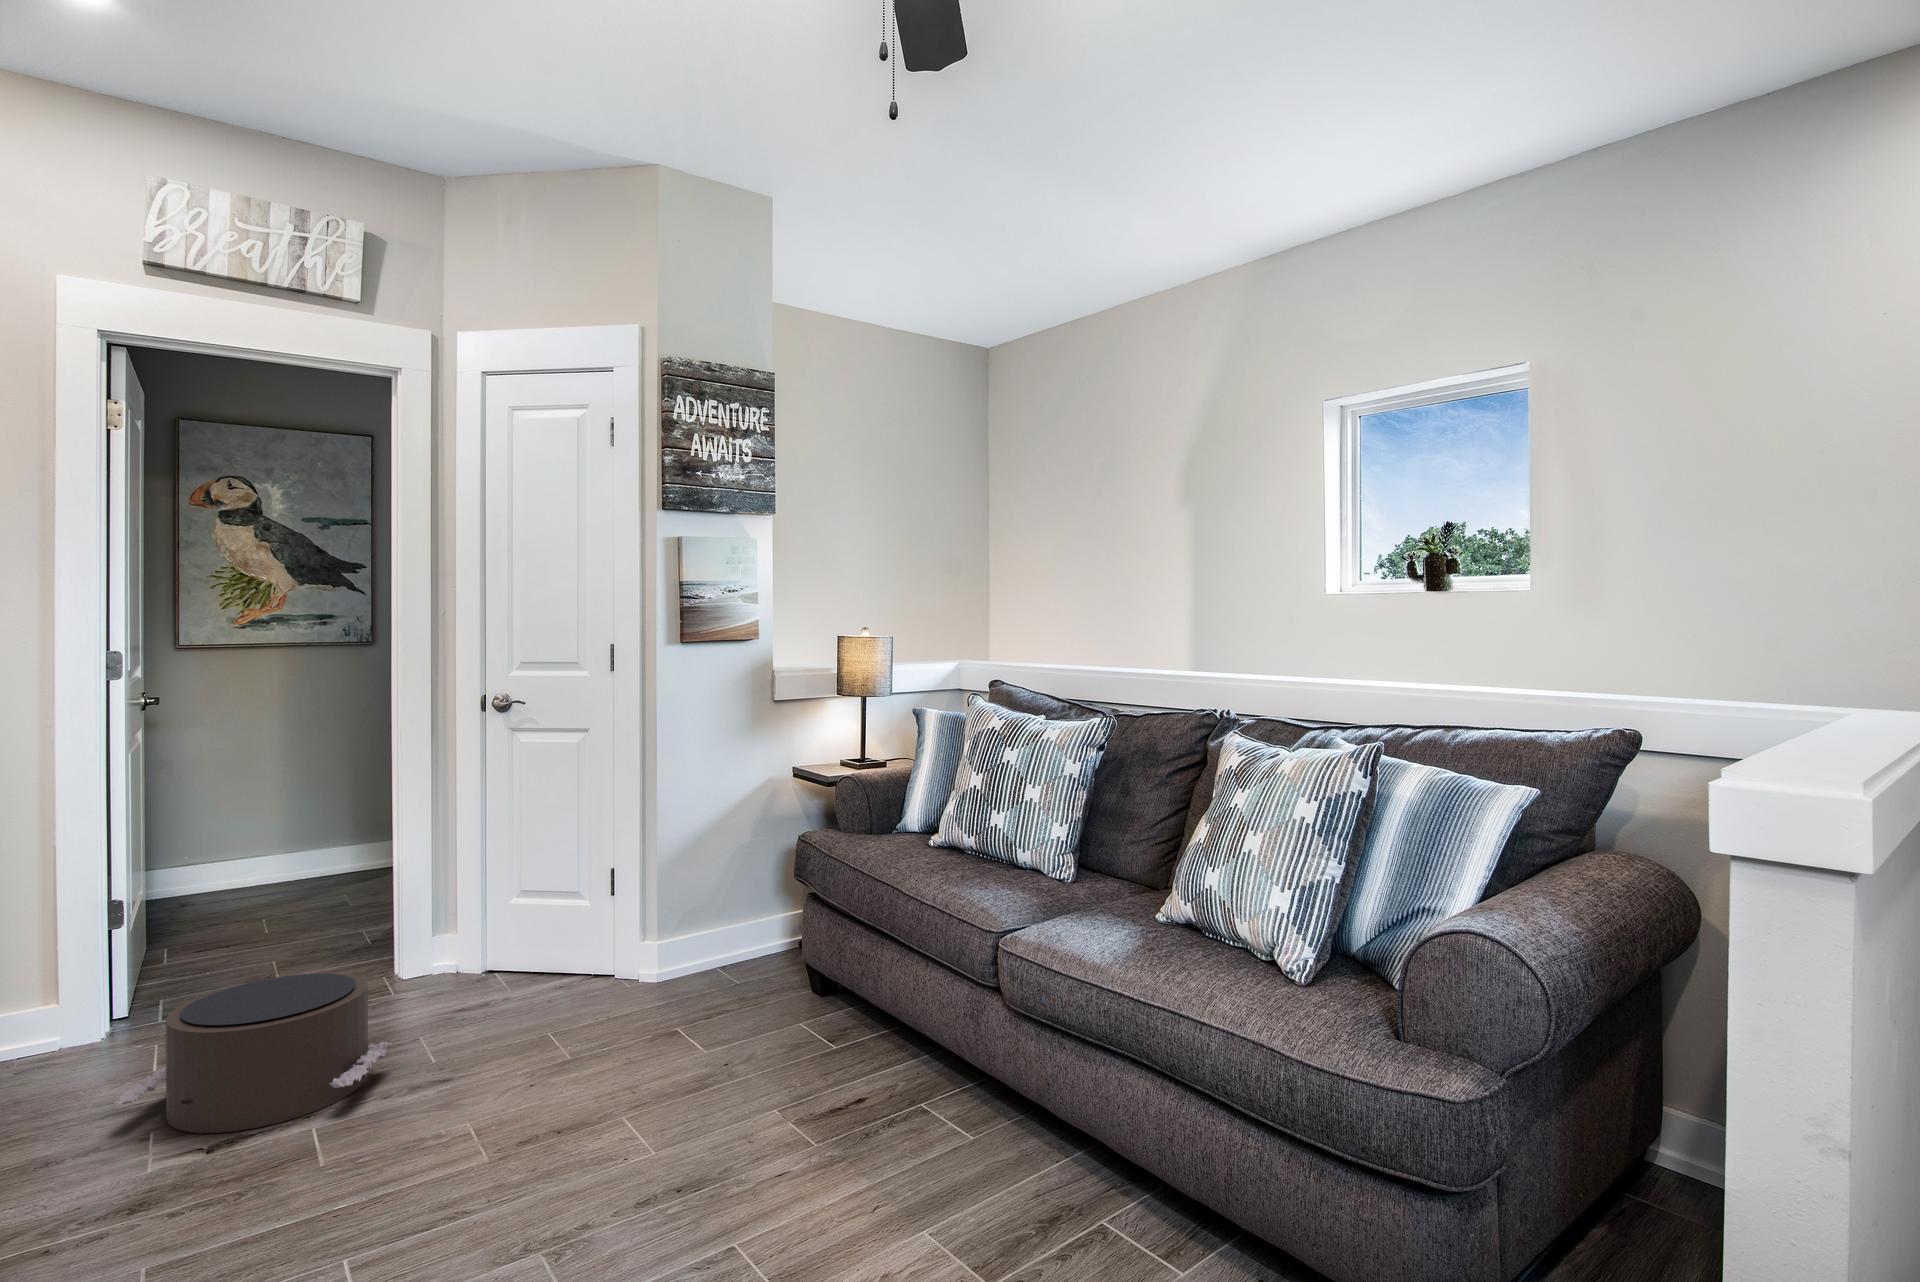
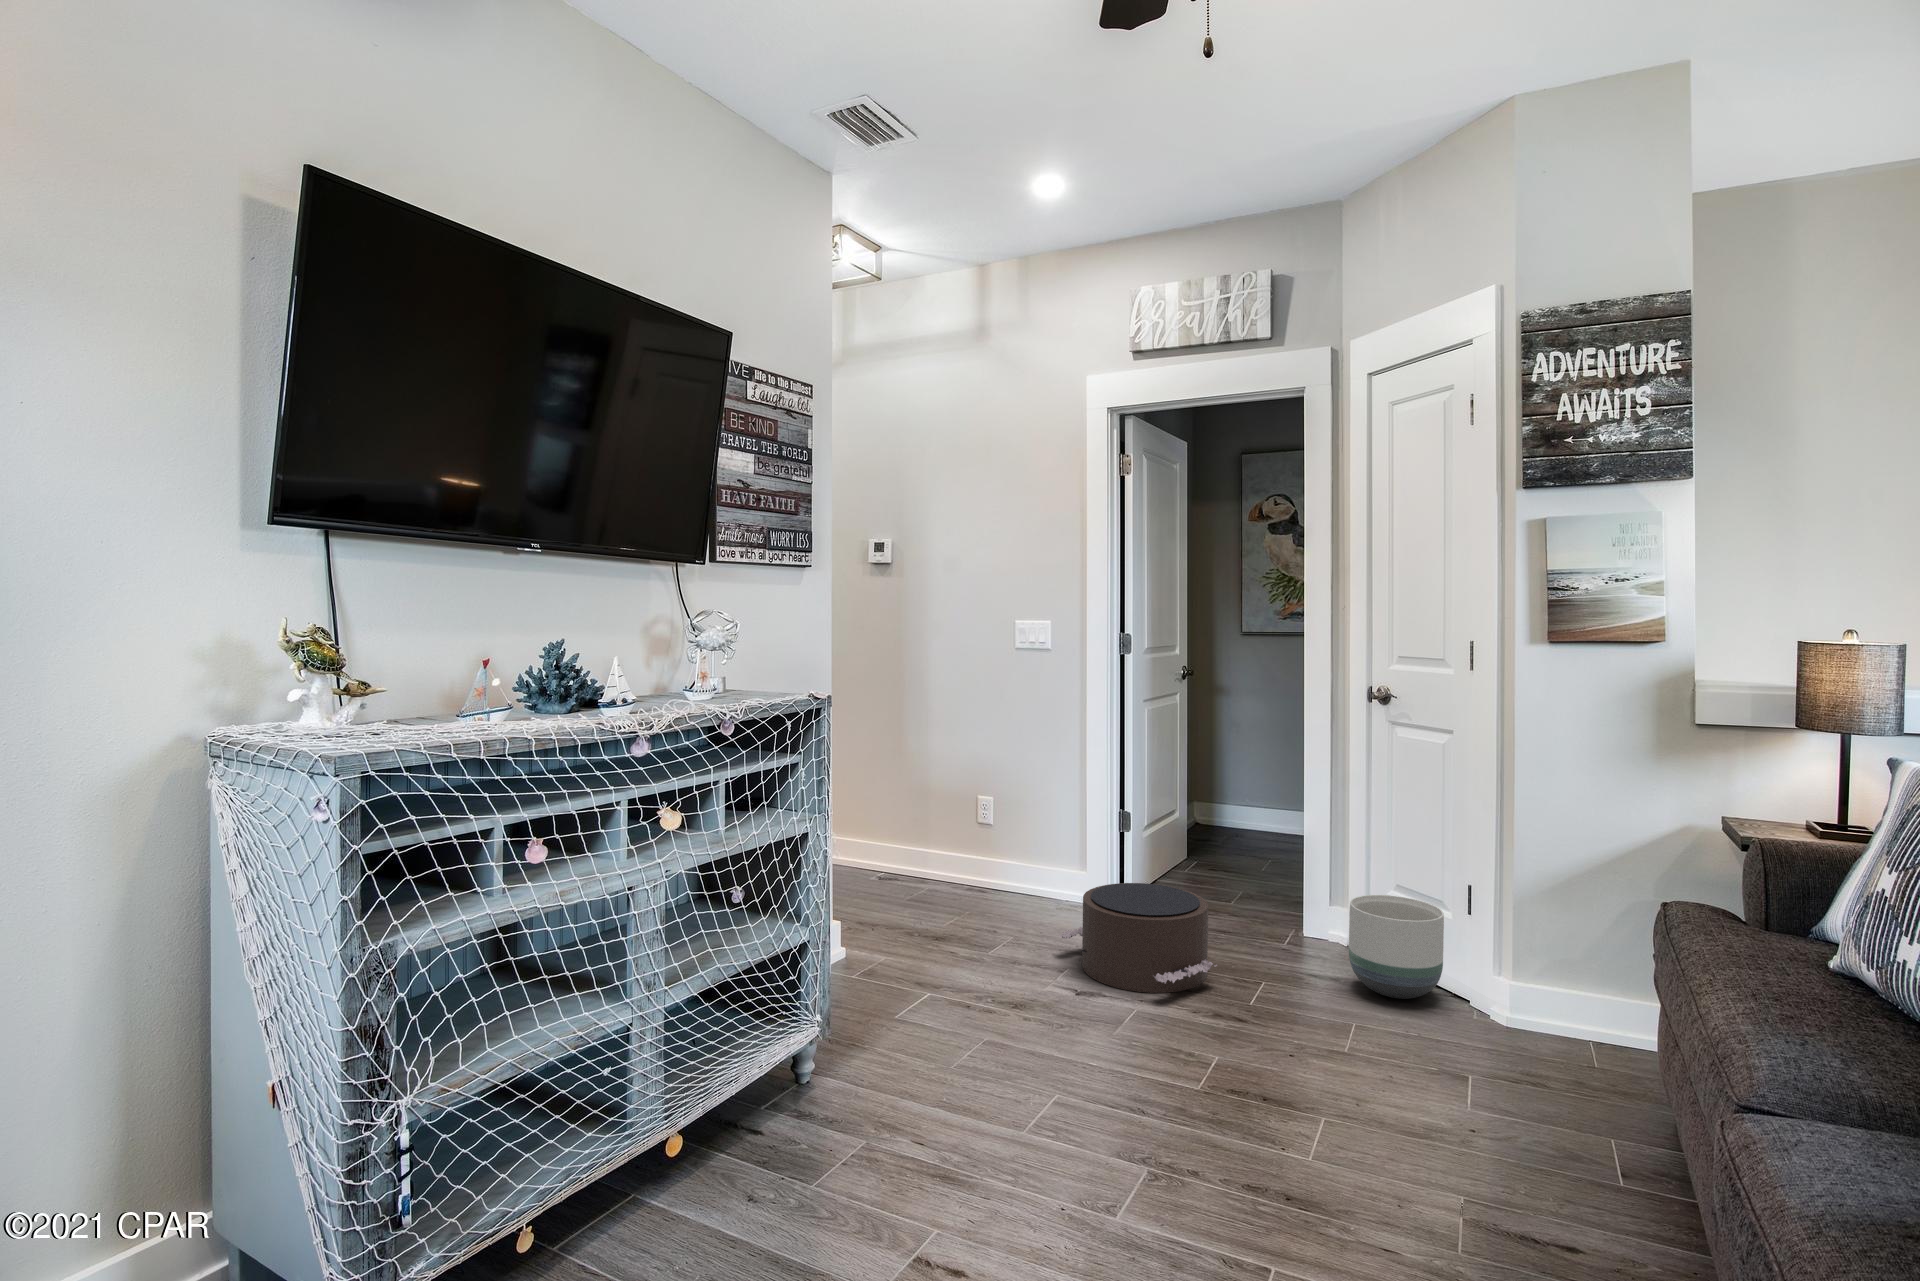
planter: none [518,903,611,1006] -> present [1349,895,1444,999]

